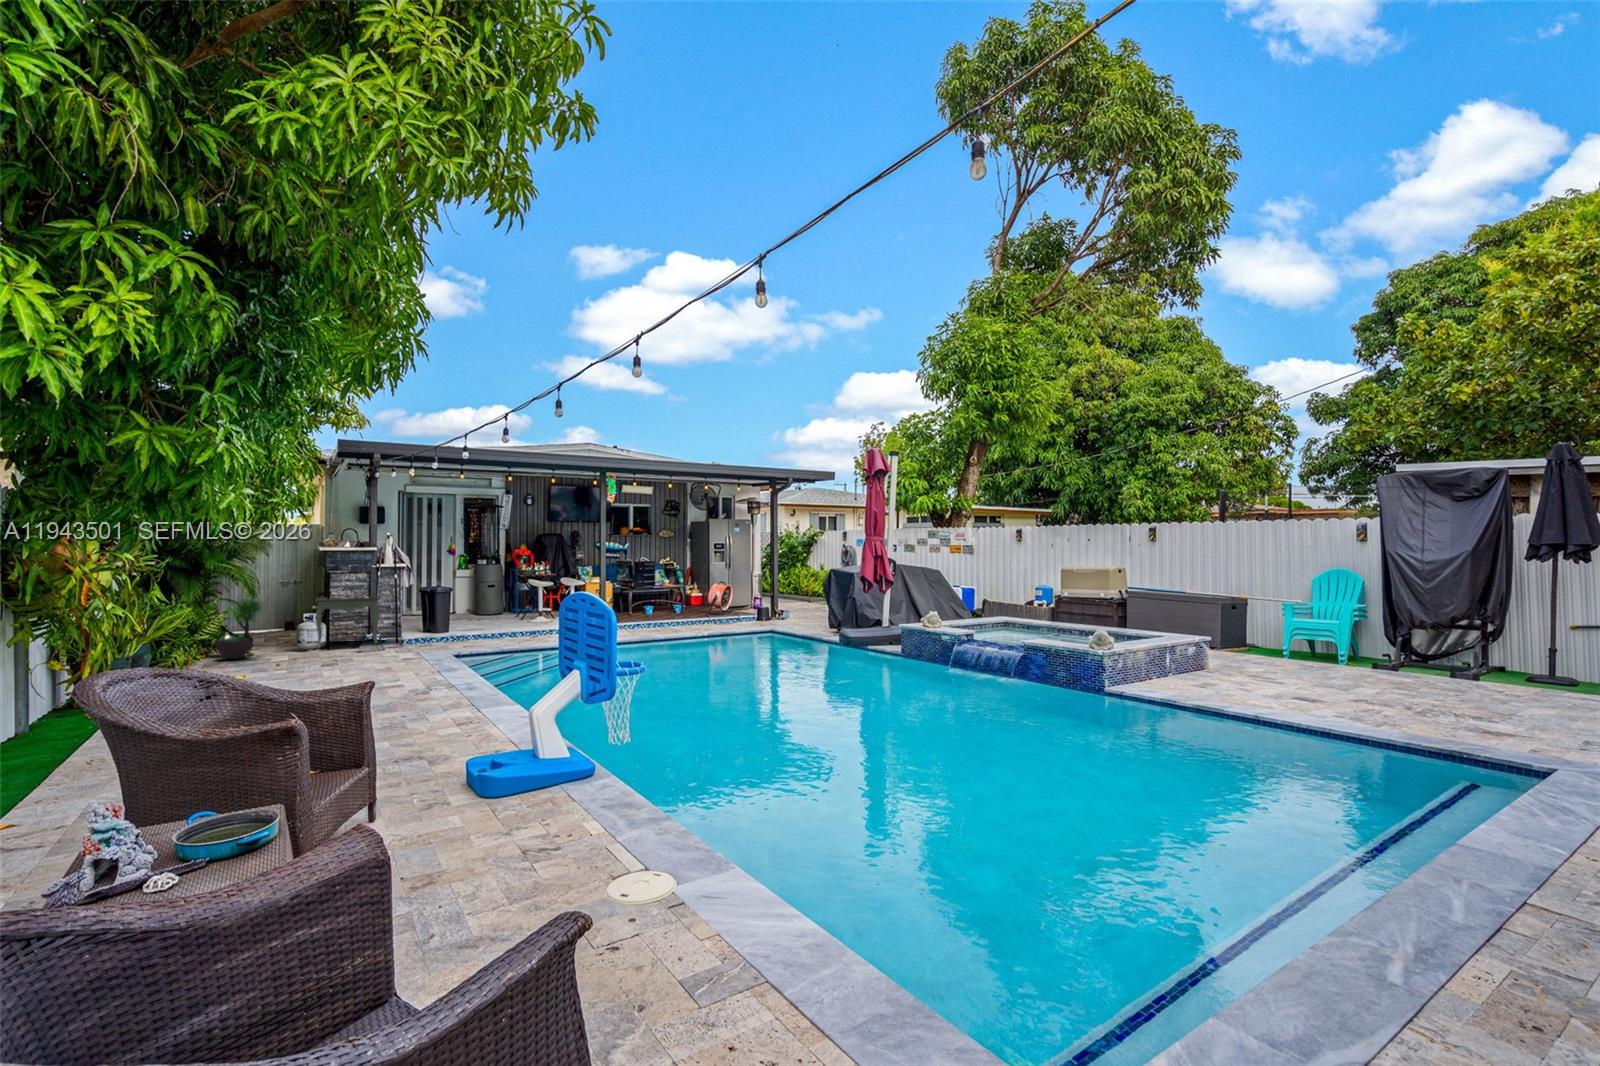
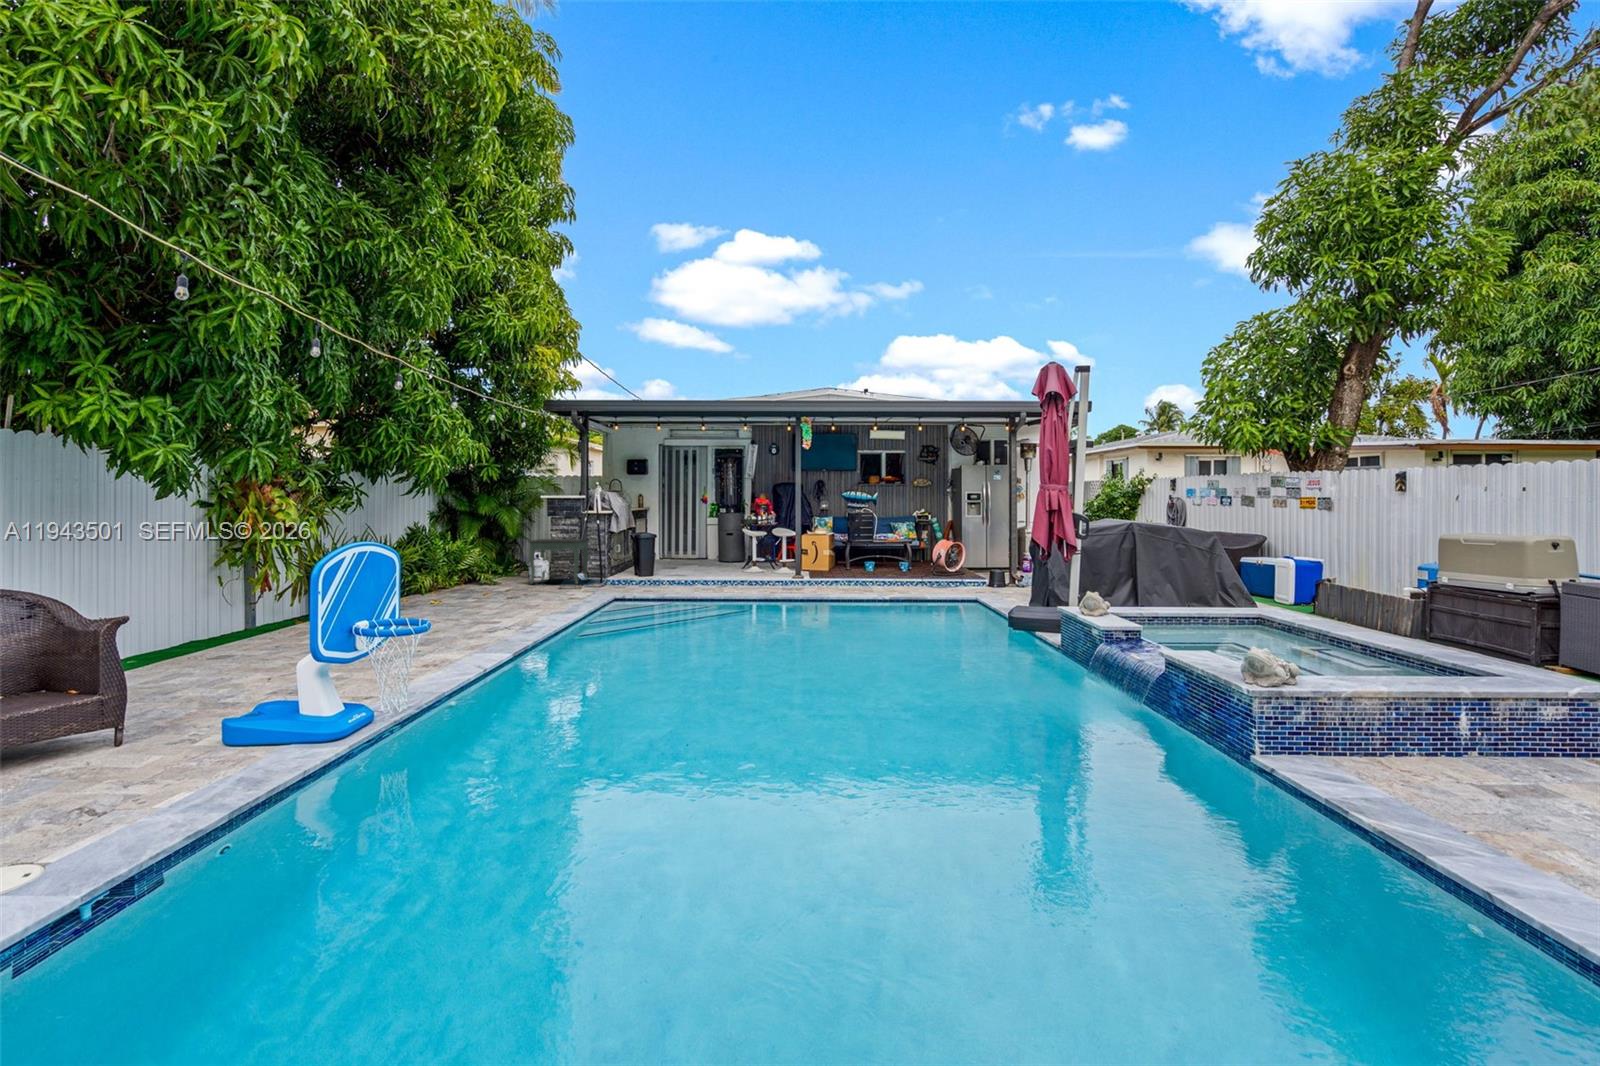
potted tree: present [216,598,263,659] -> none [447,531,482,588]

